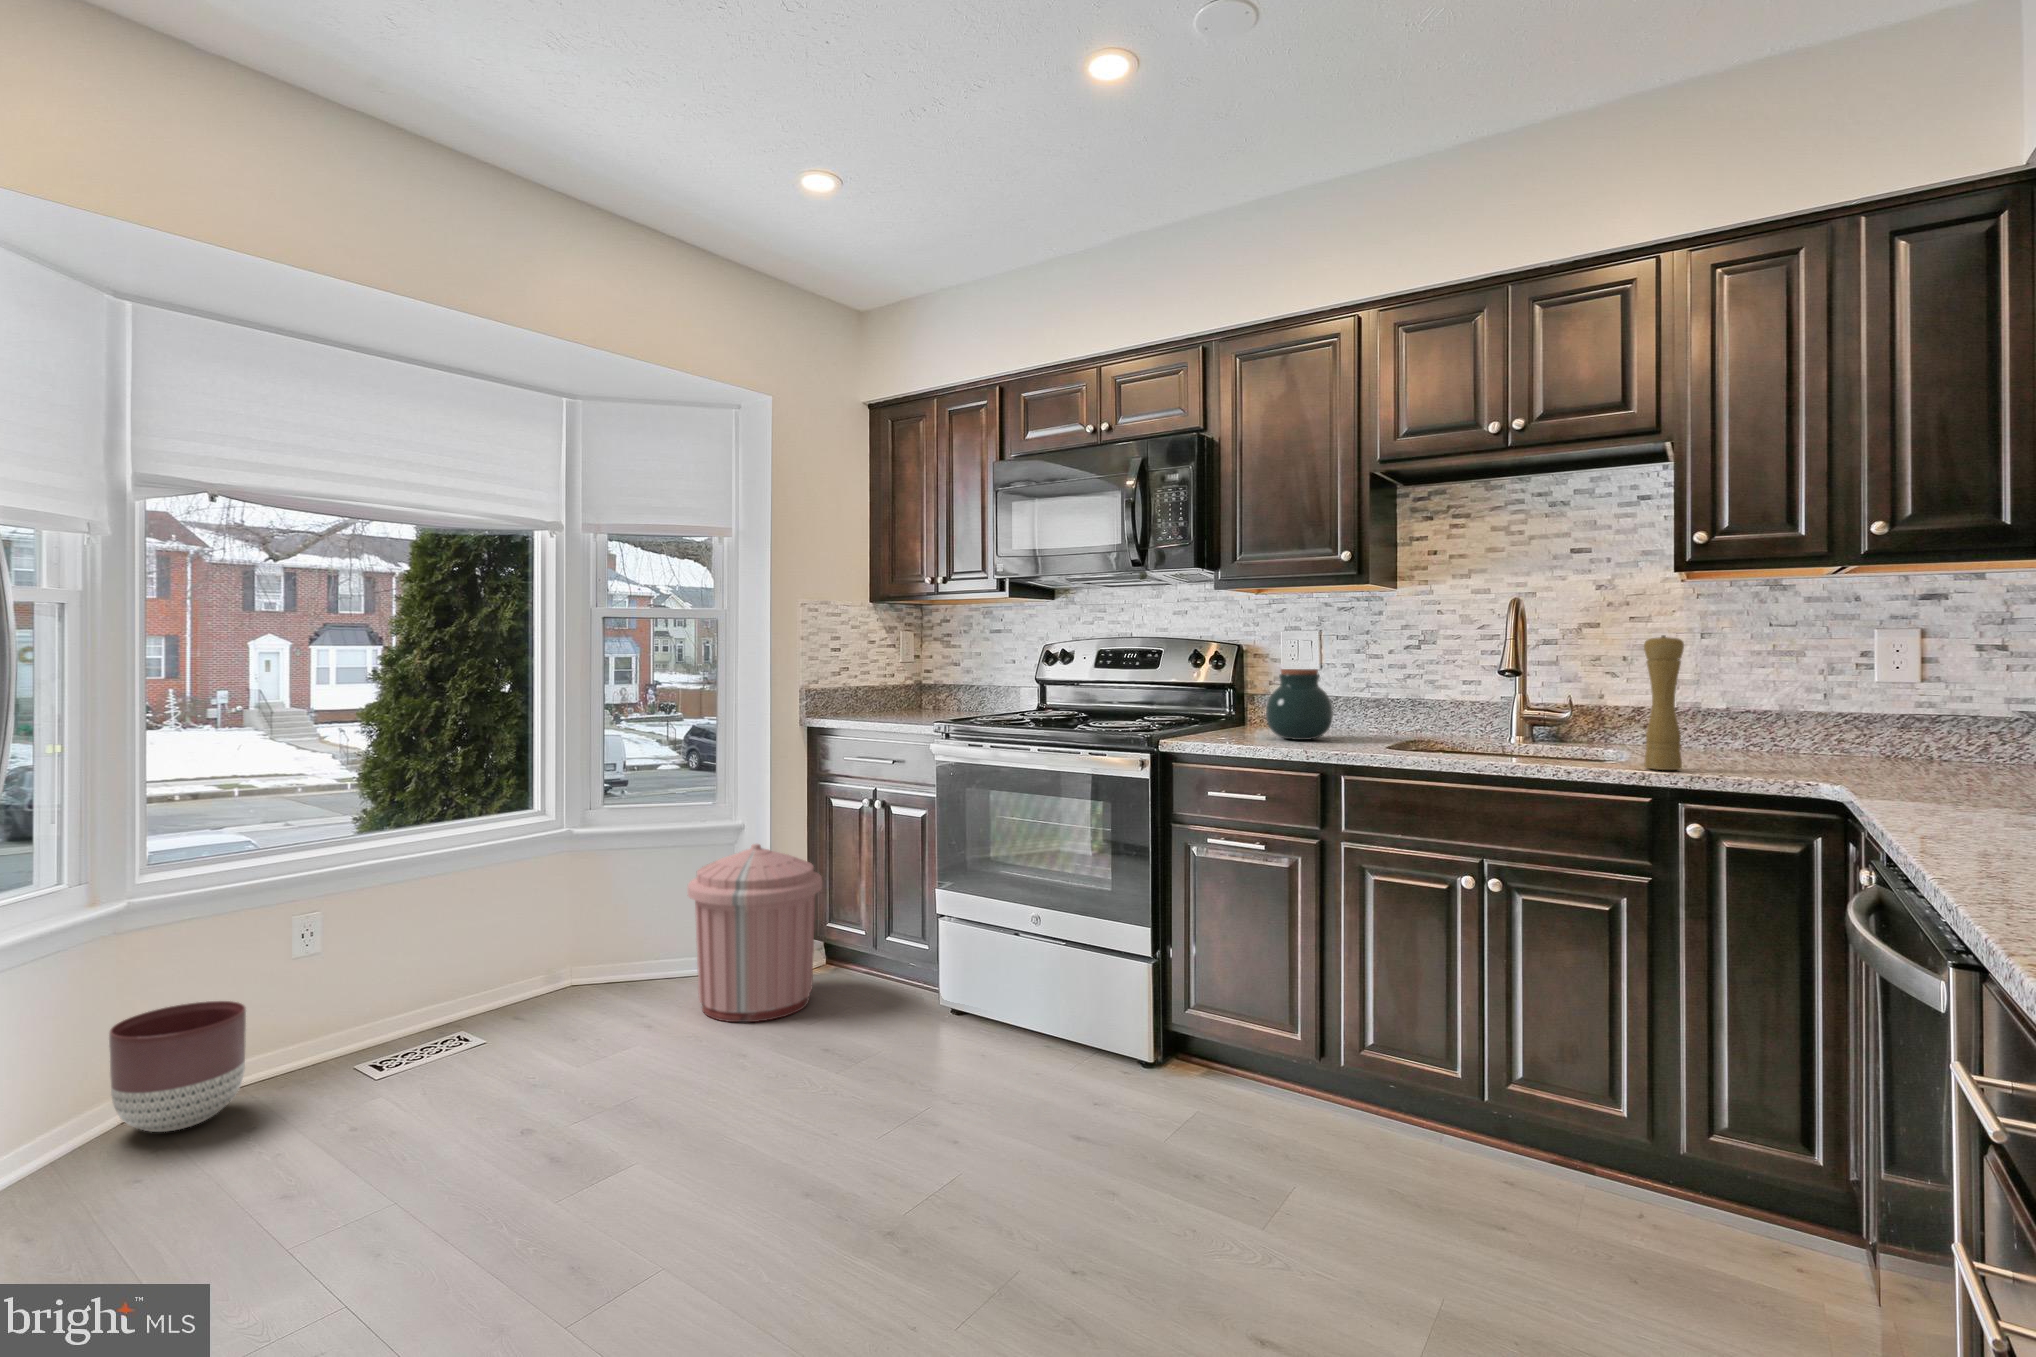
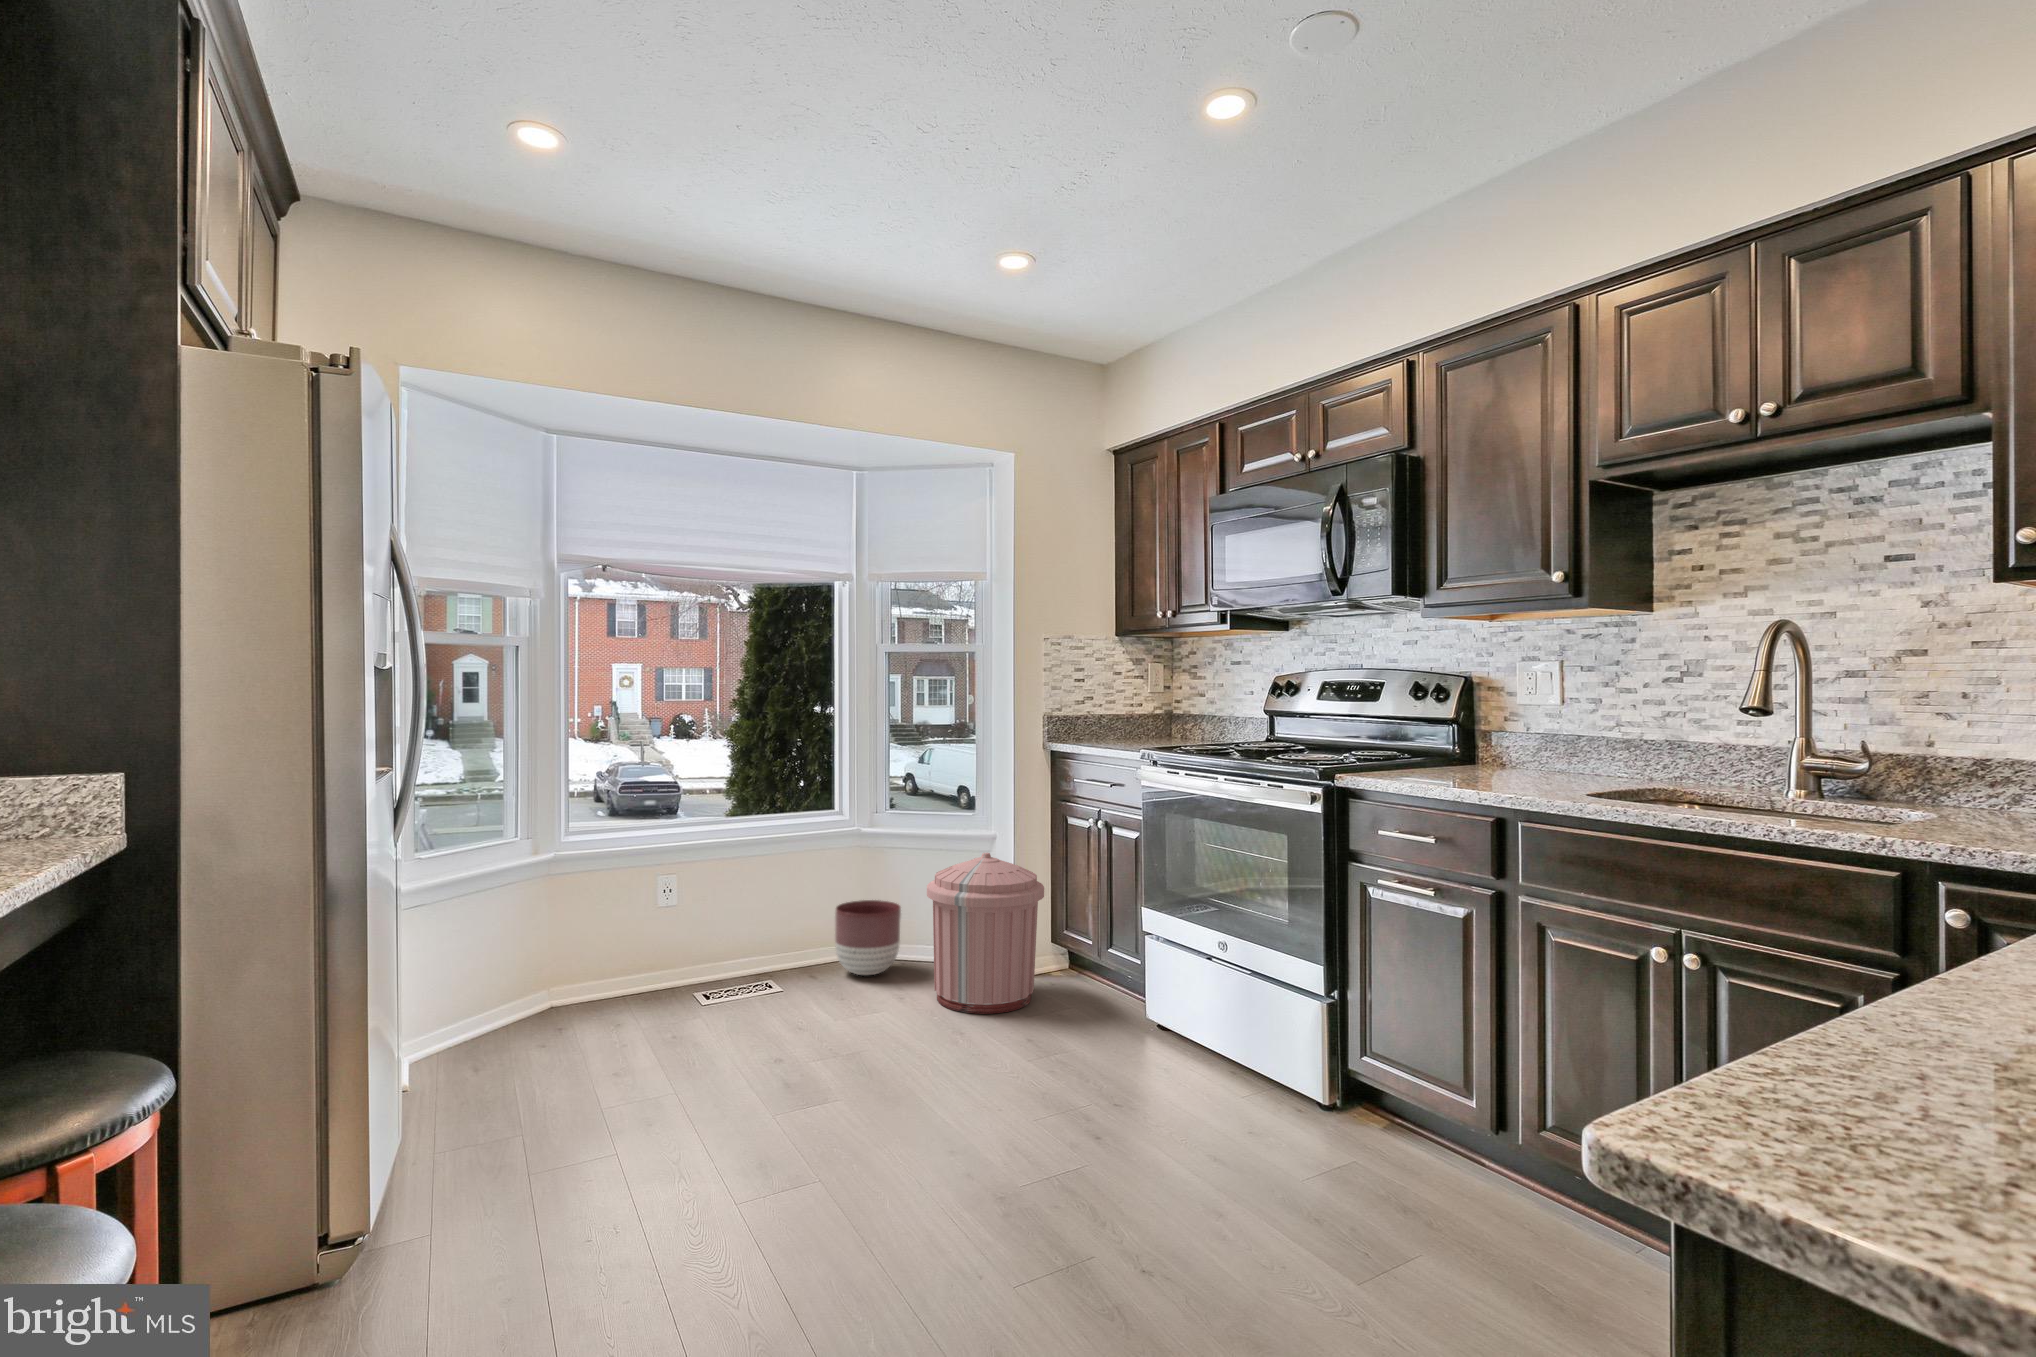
pepper mill: present [1644,635,1684,770] -> none [1906,663,1967,841]
jar: present [1266,669,1333,740] -> none [1456,702,1536,781]
planter: present [109,1001,246,1132] -> present [835,900,901,975]

